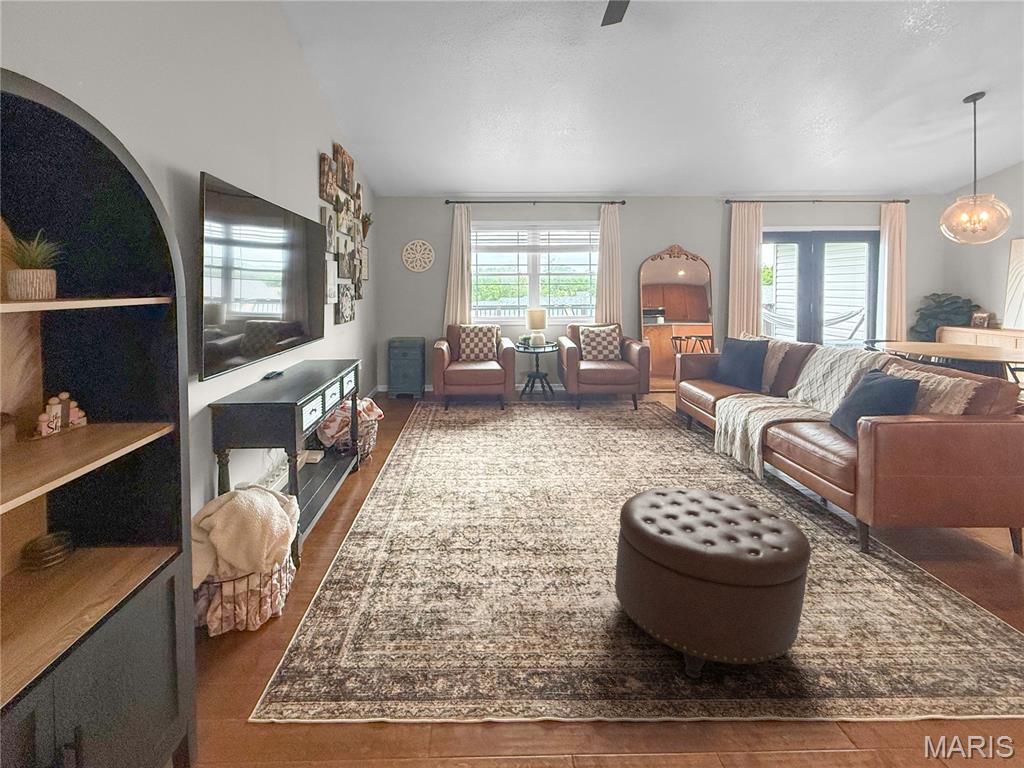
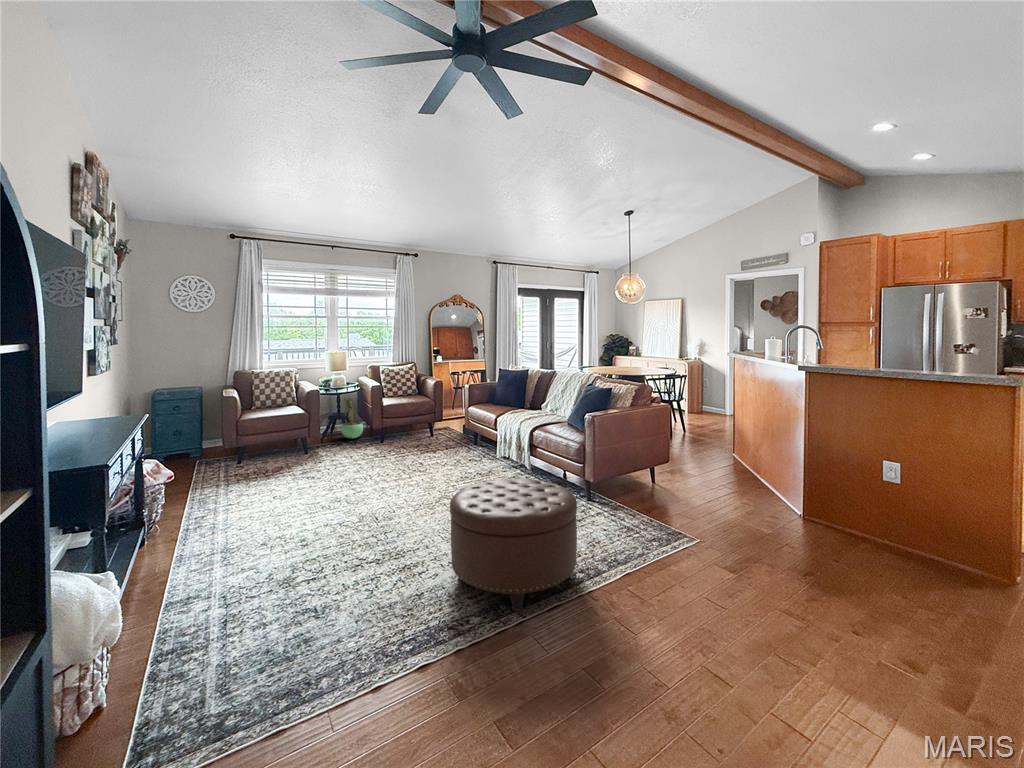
potted plant: none [538,358,560,402] -> present [341,399,363,439]

